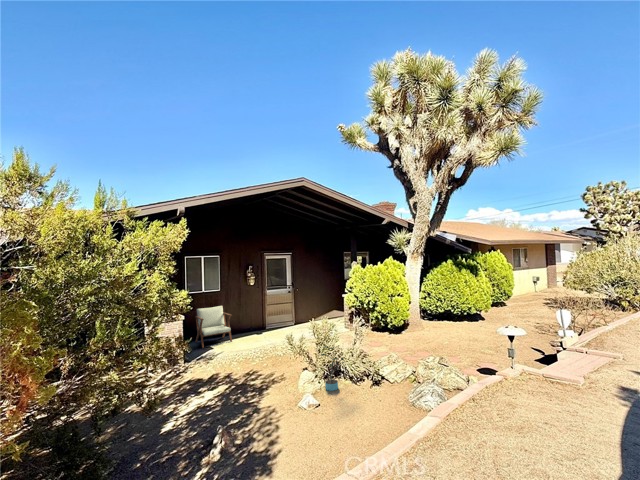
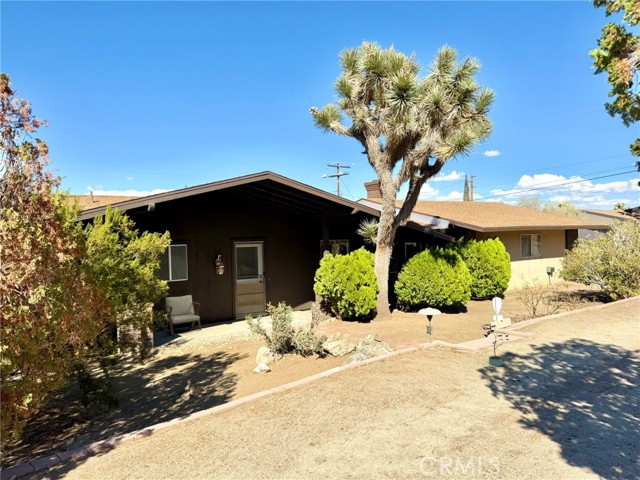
potted plant: present [321,346,344,391] -> present [486,324,509,366]

